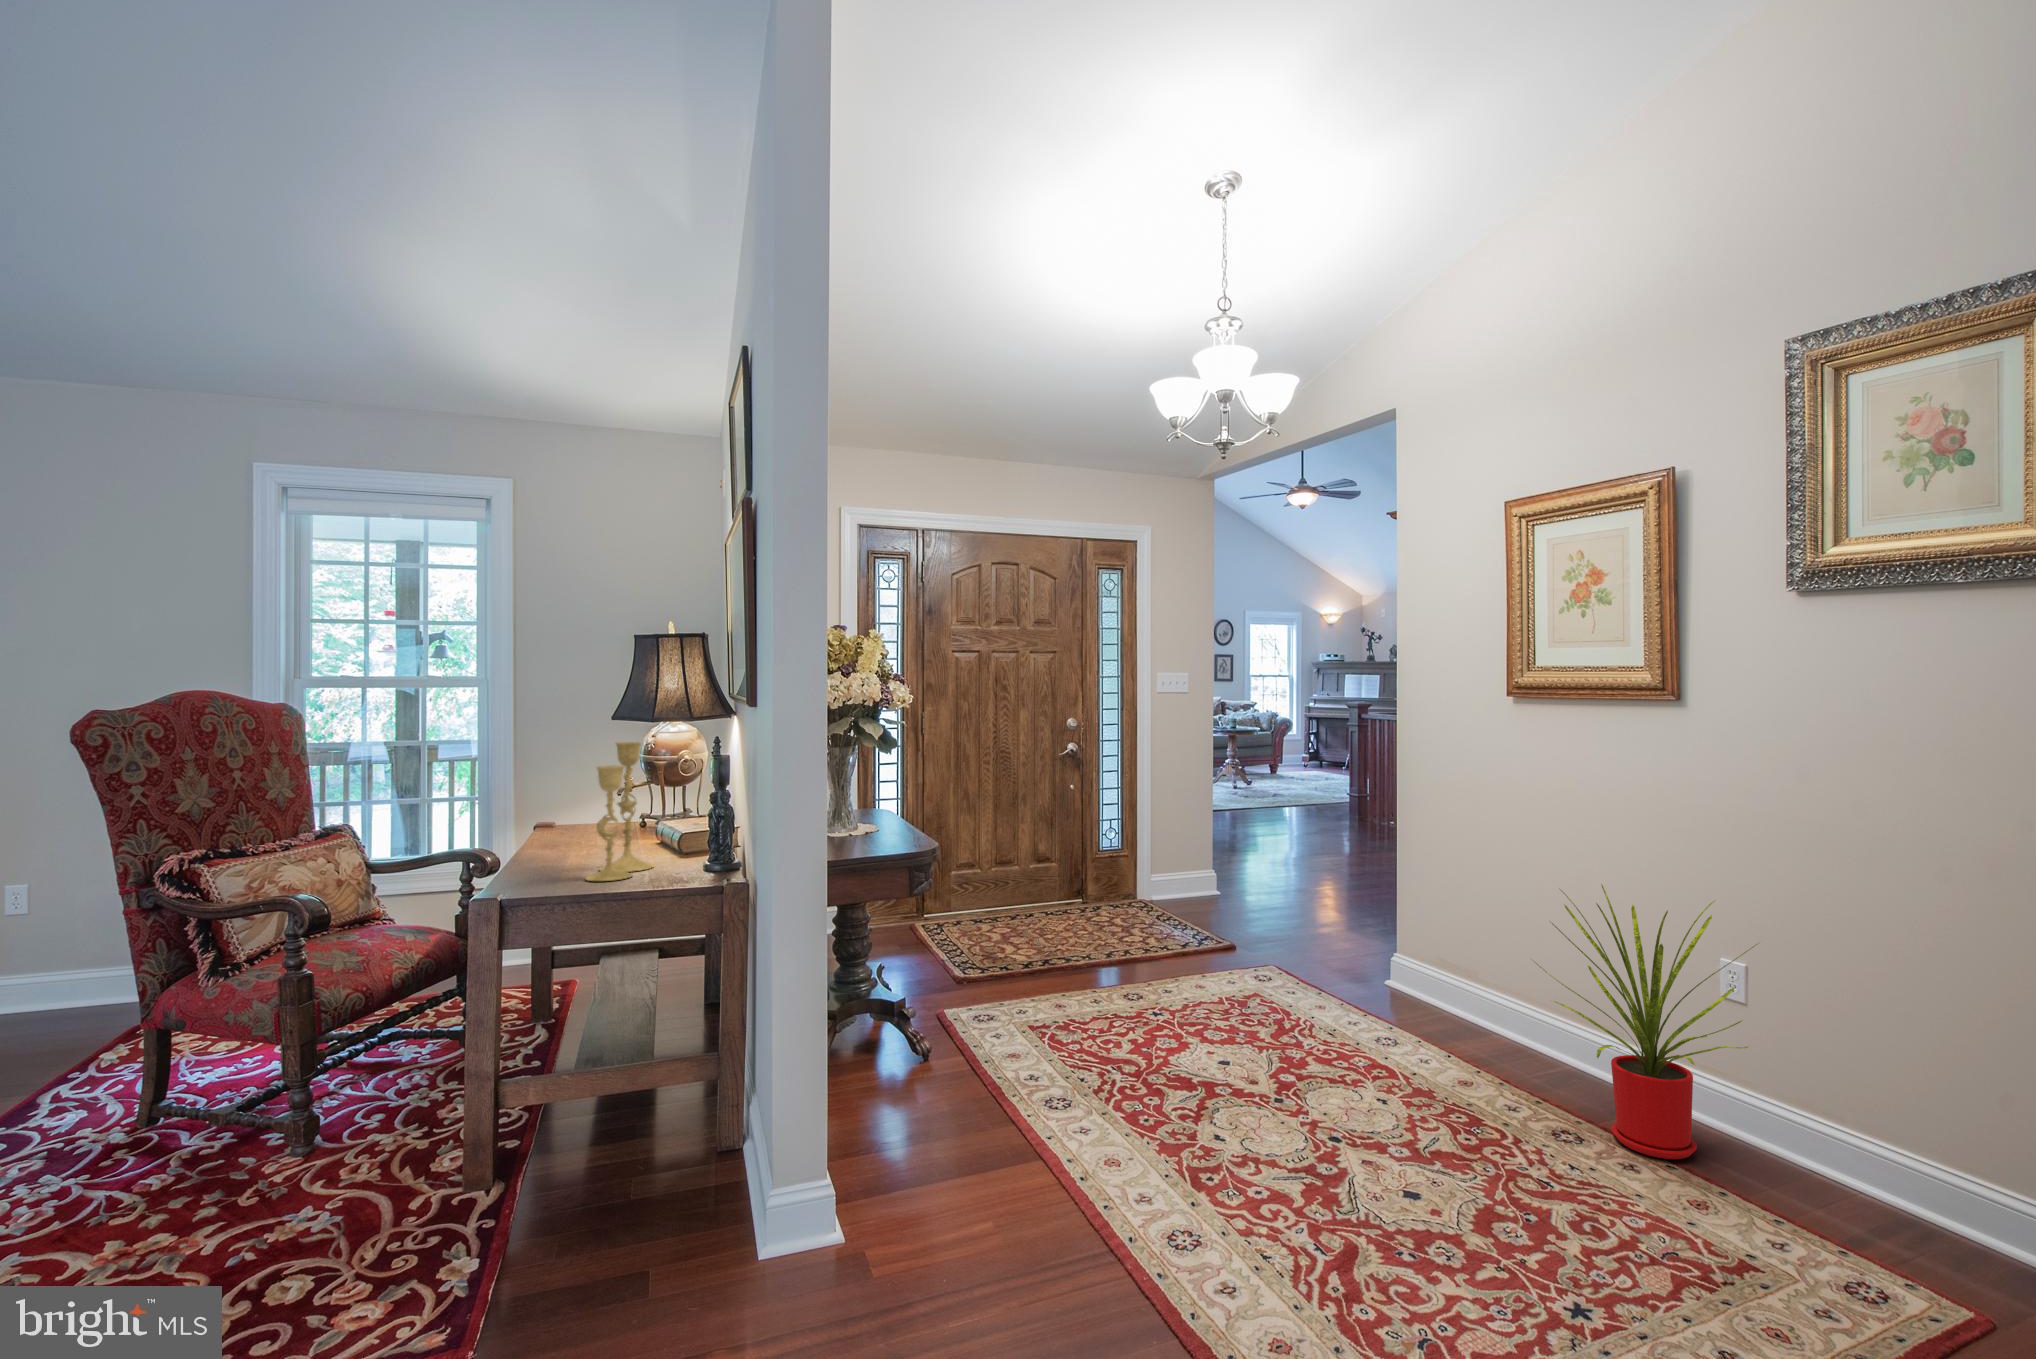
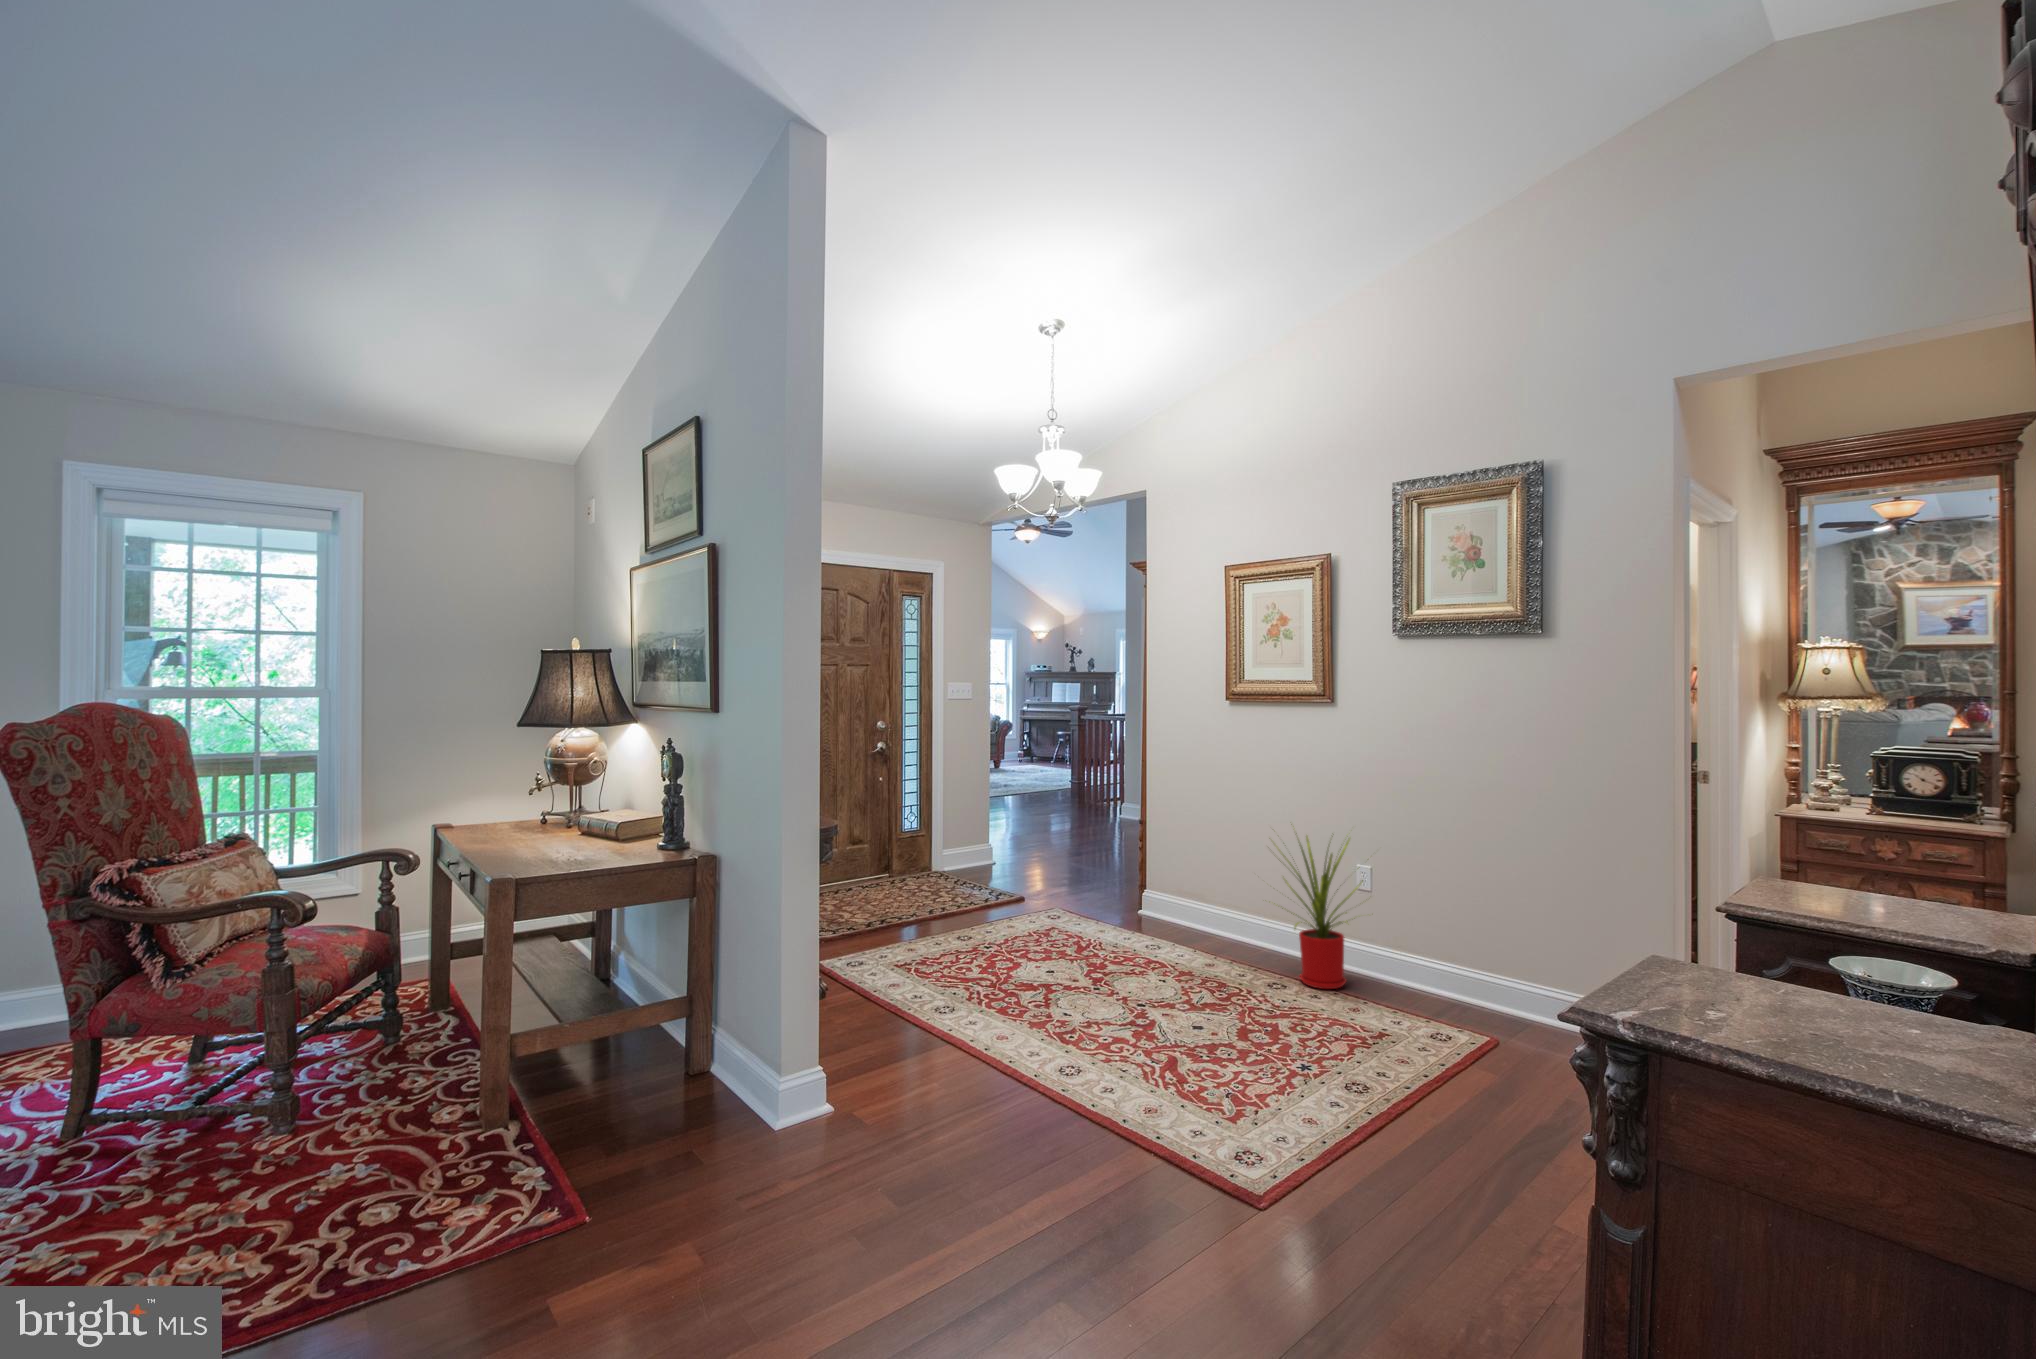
candlestick: present [586,742,654,881] -> none [567,741,616,860]

